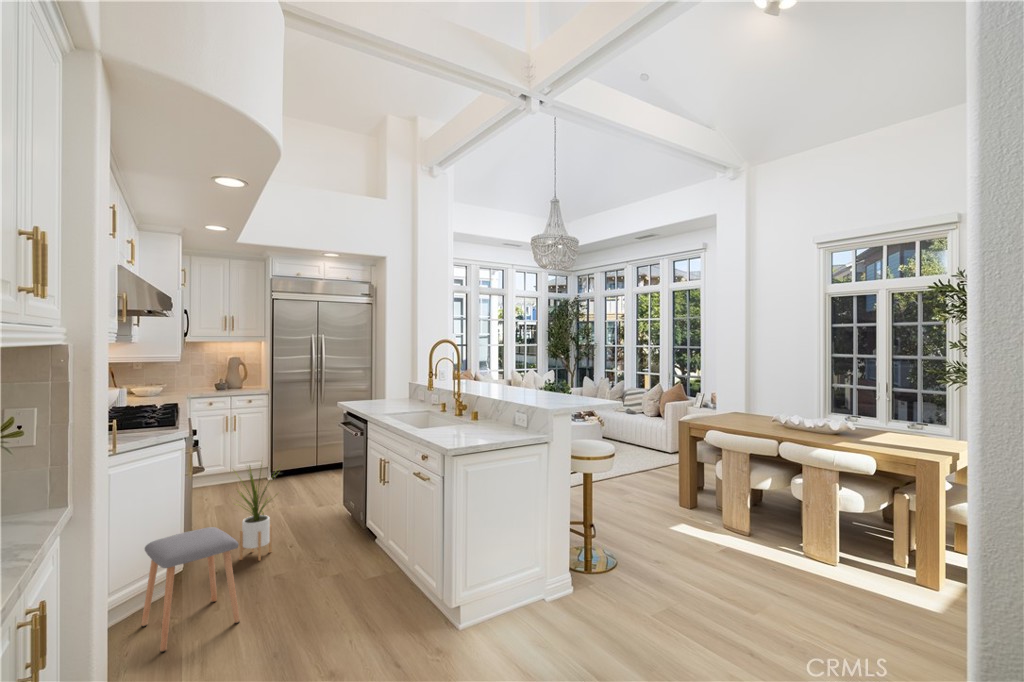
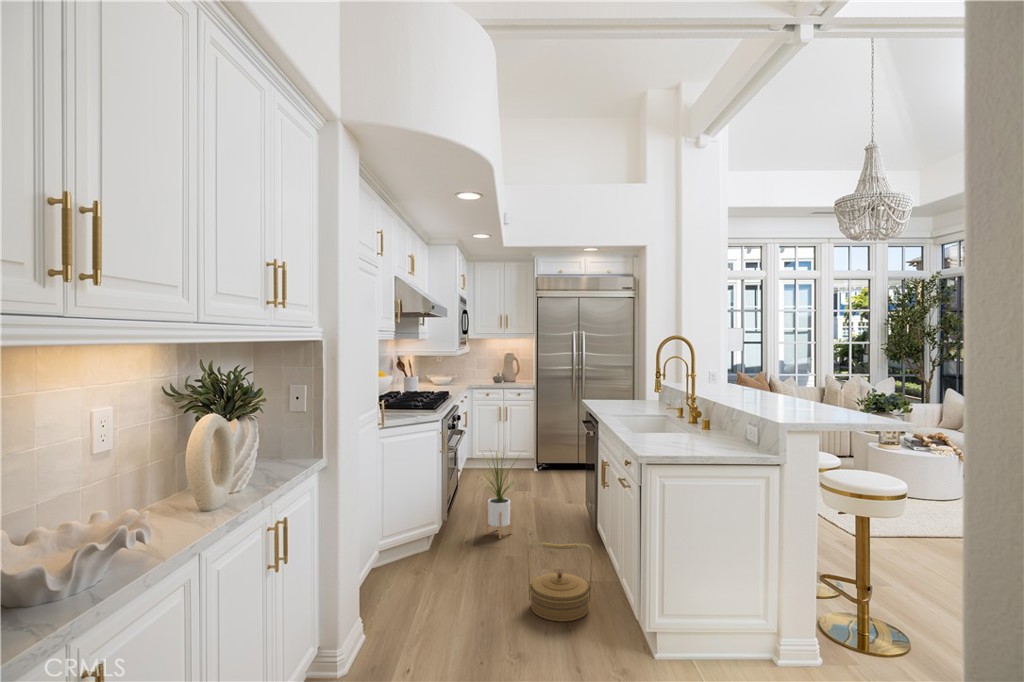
stool: present [141,527,240,652] -> none [403,498,468,591]
basket: none [321,546,390,634] -> present [527,542,593,622]

